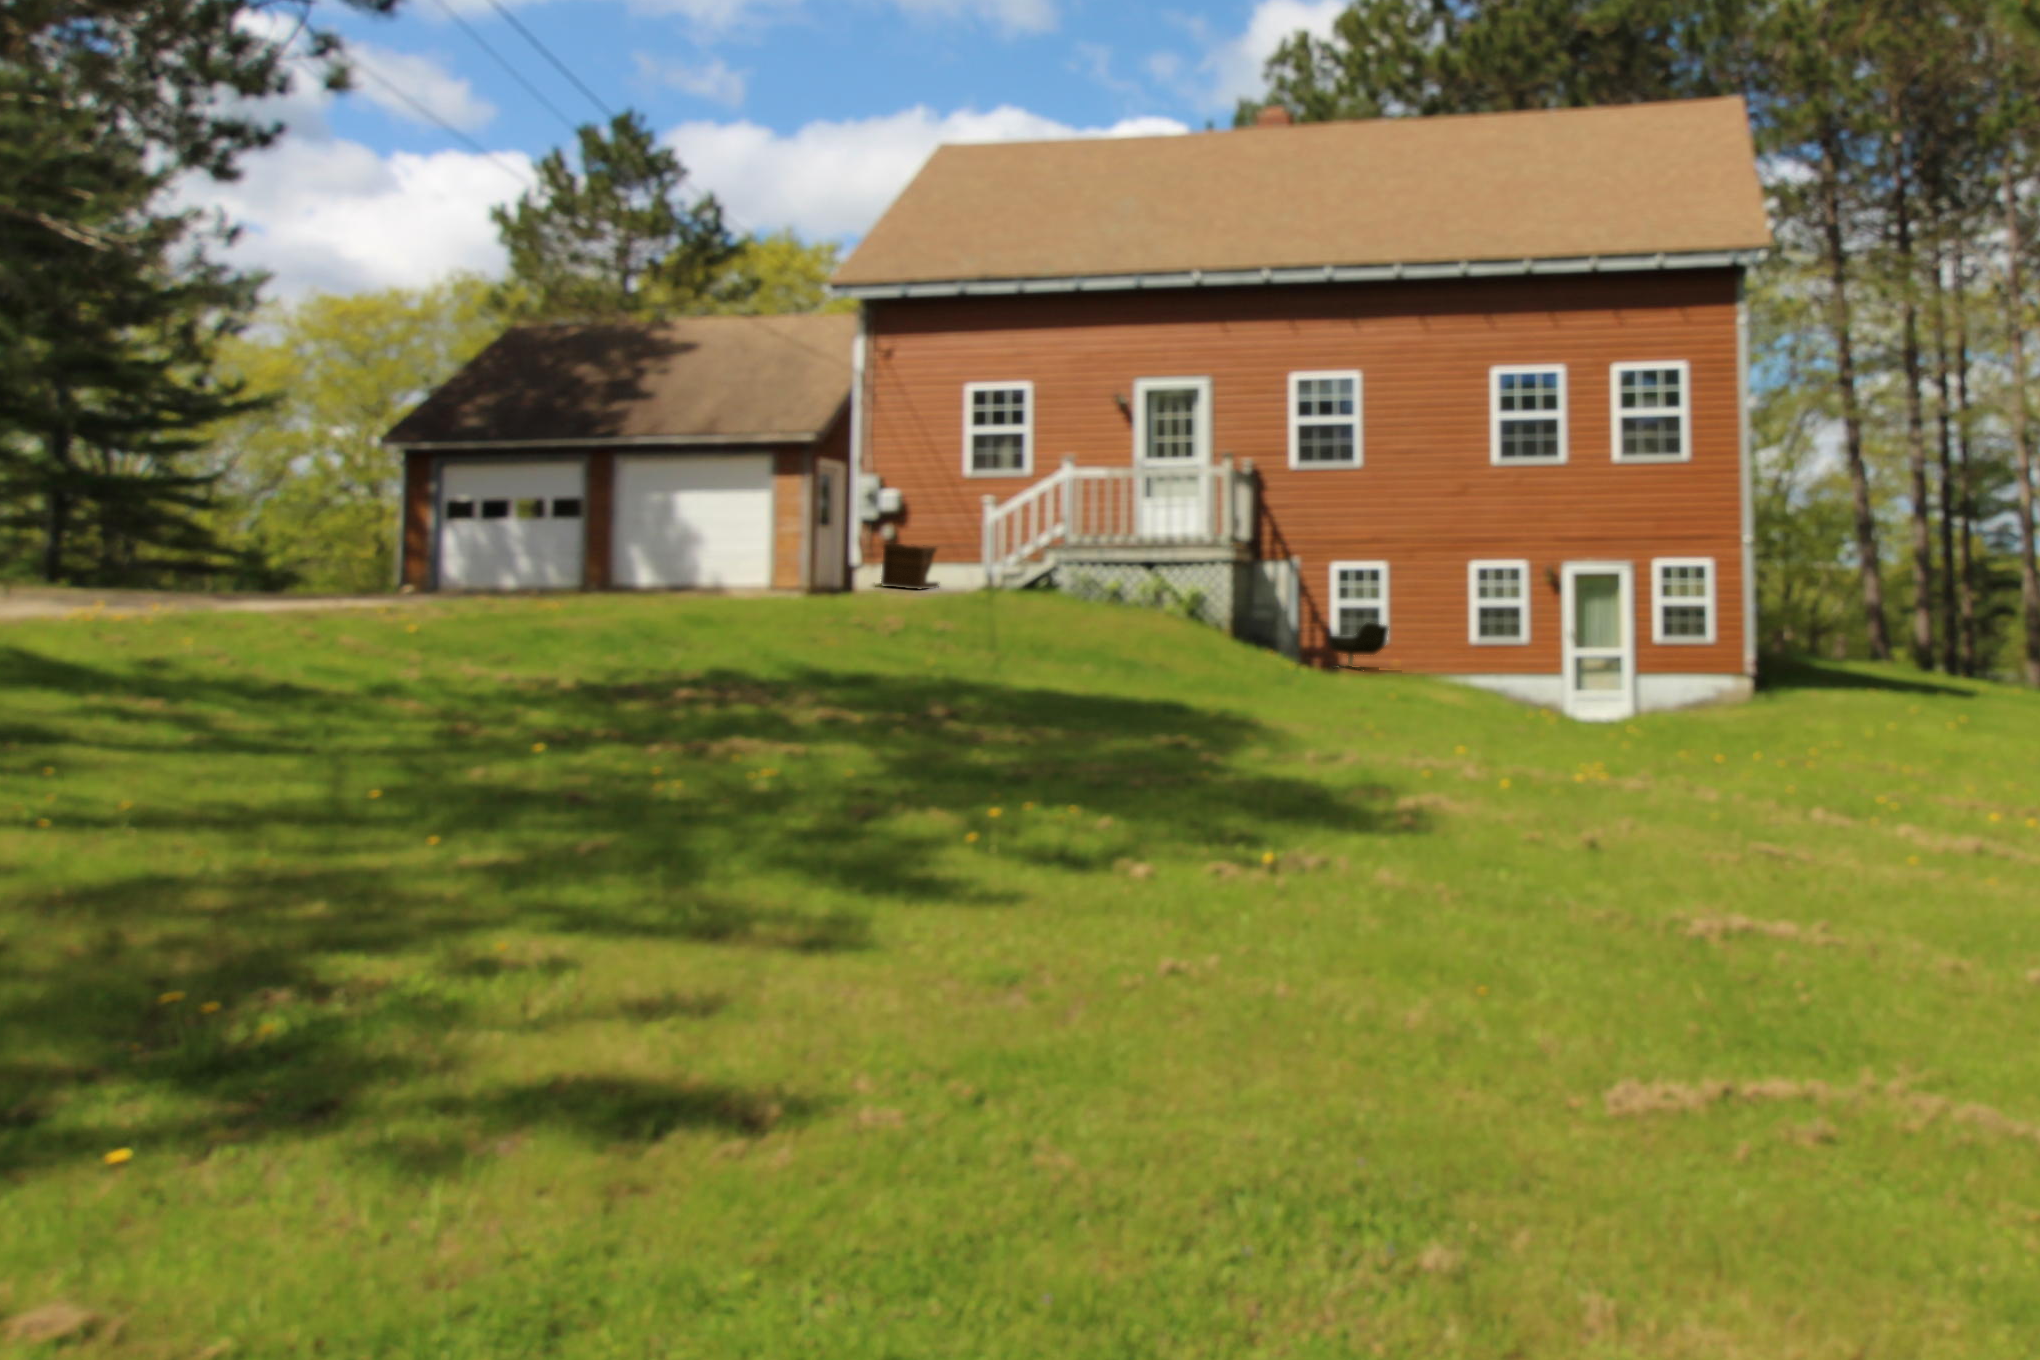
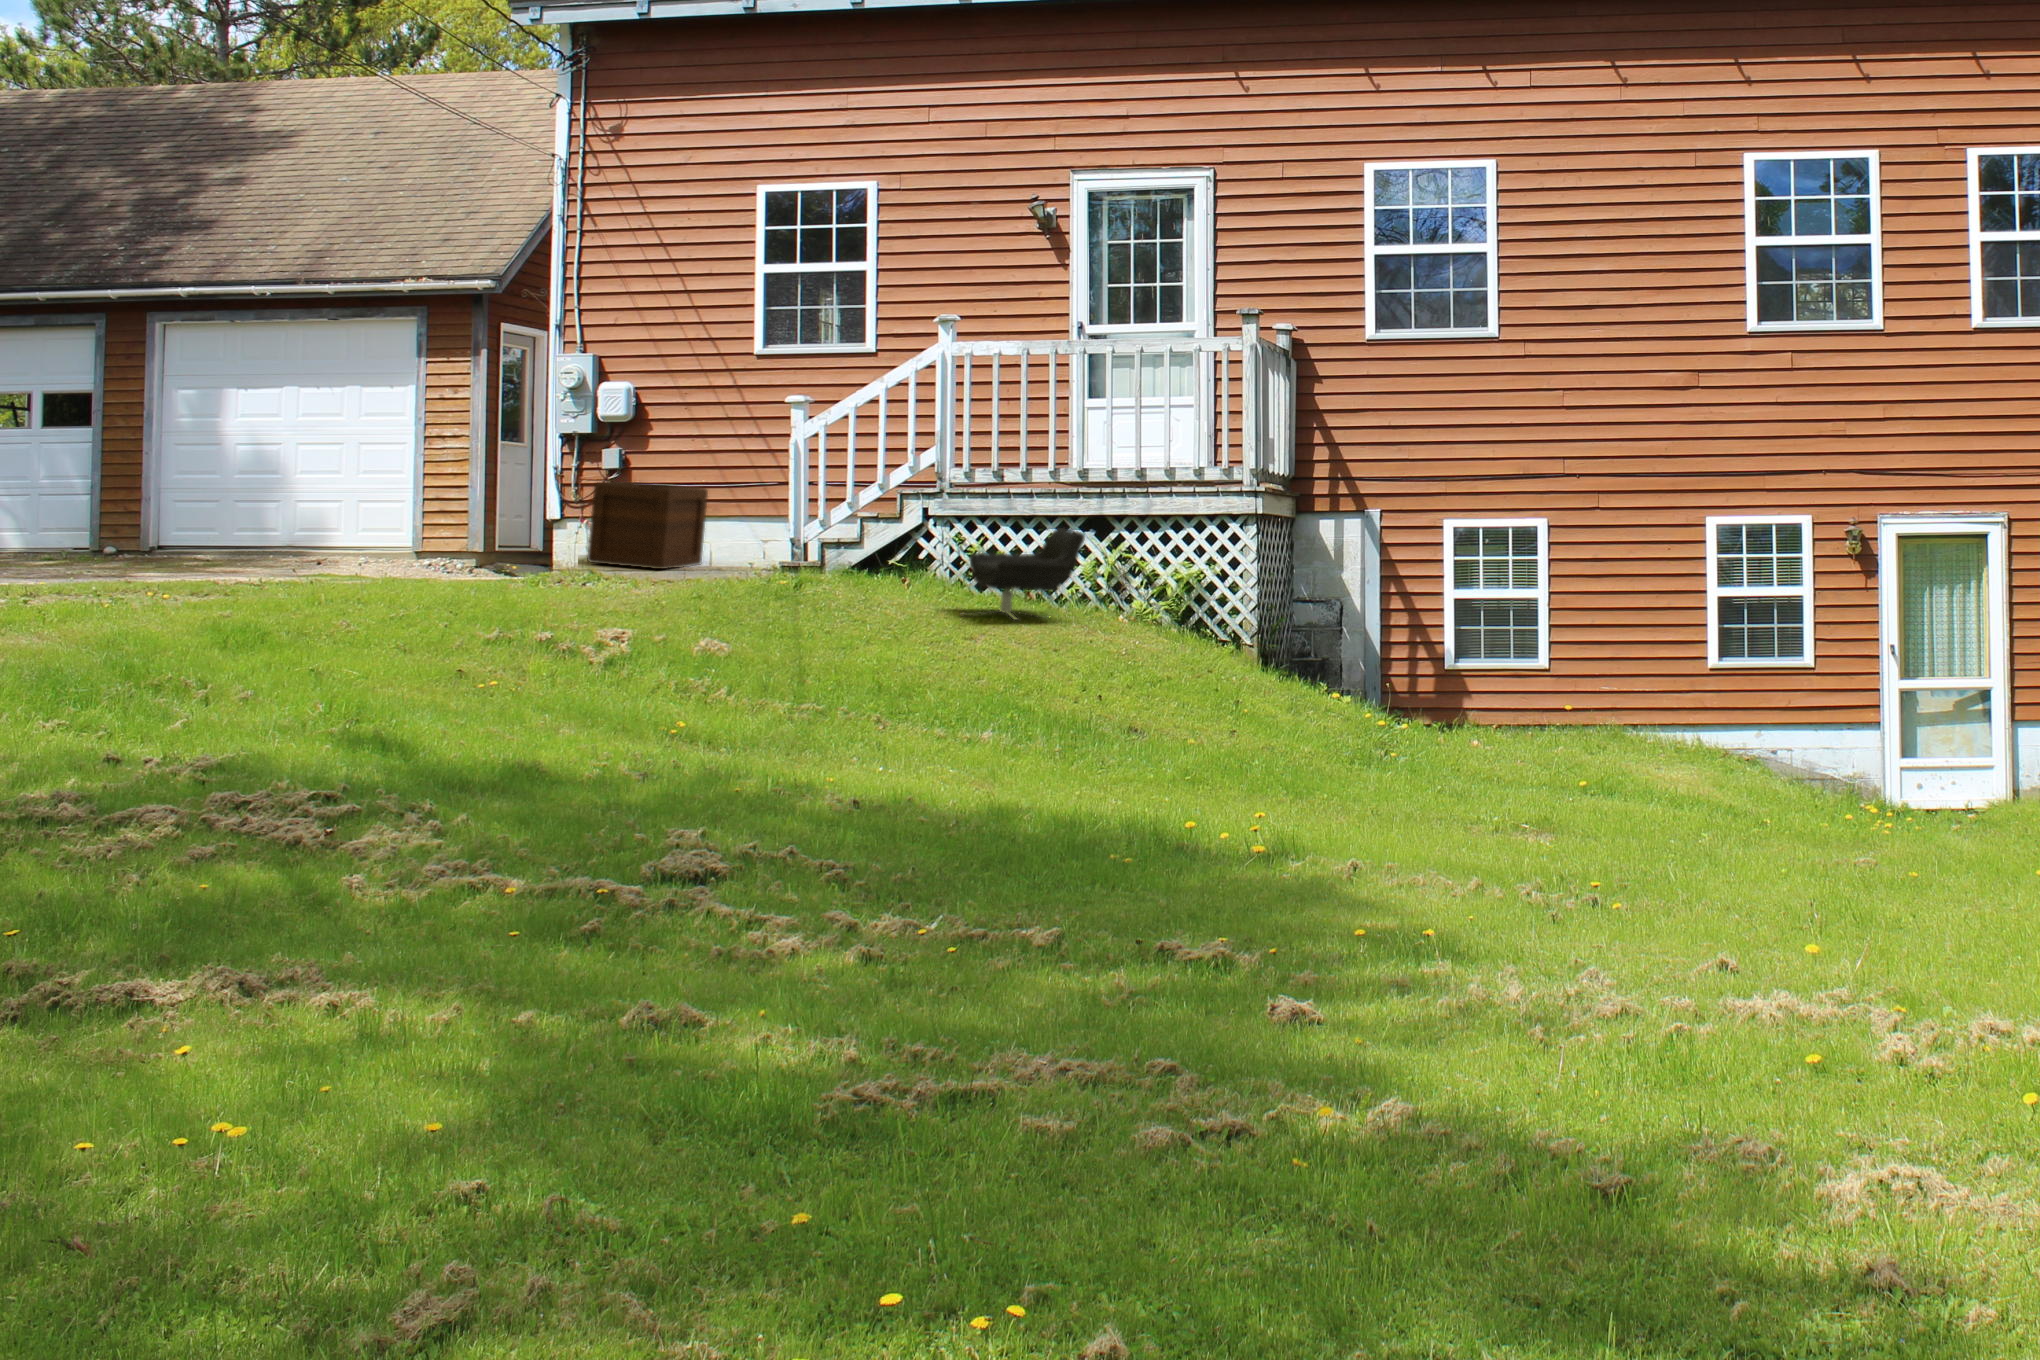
lounge chair: present [1327,623,1388,666] -> present [969,528,1085,619]

